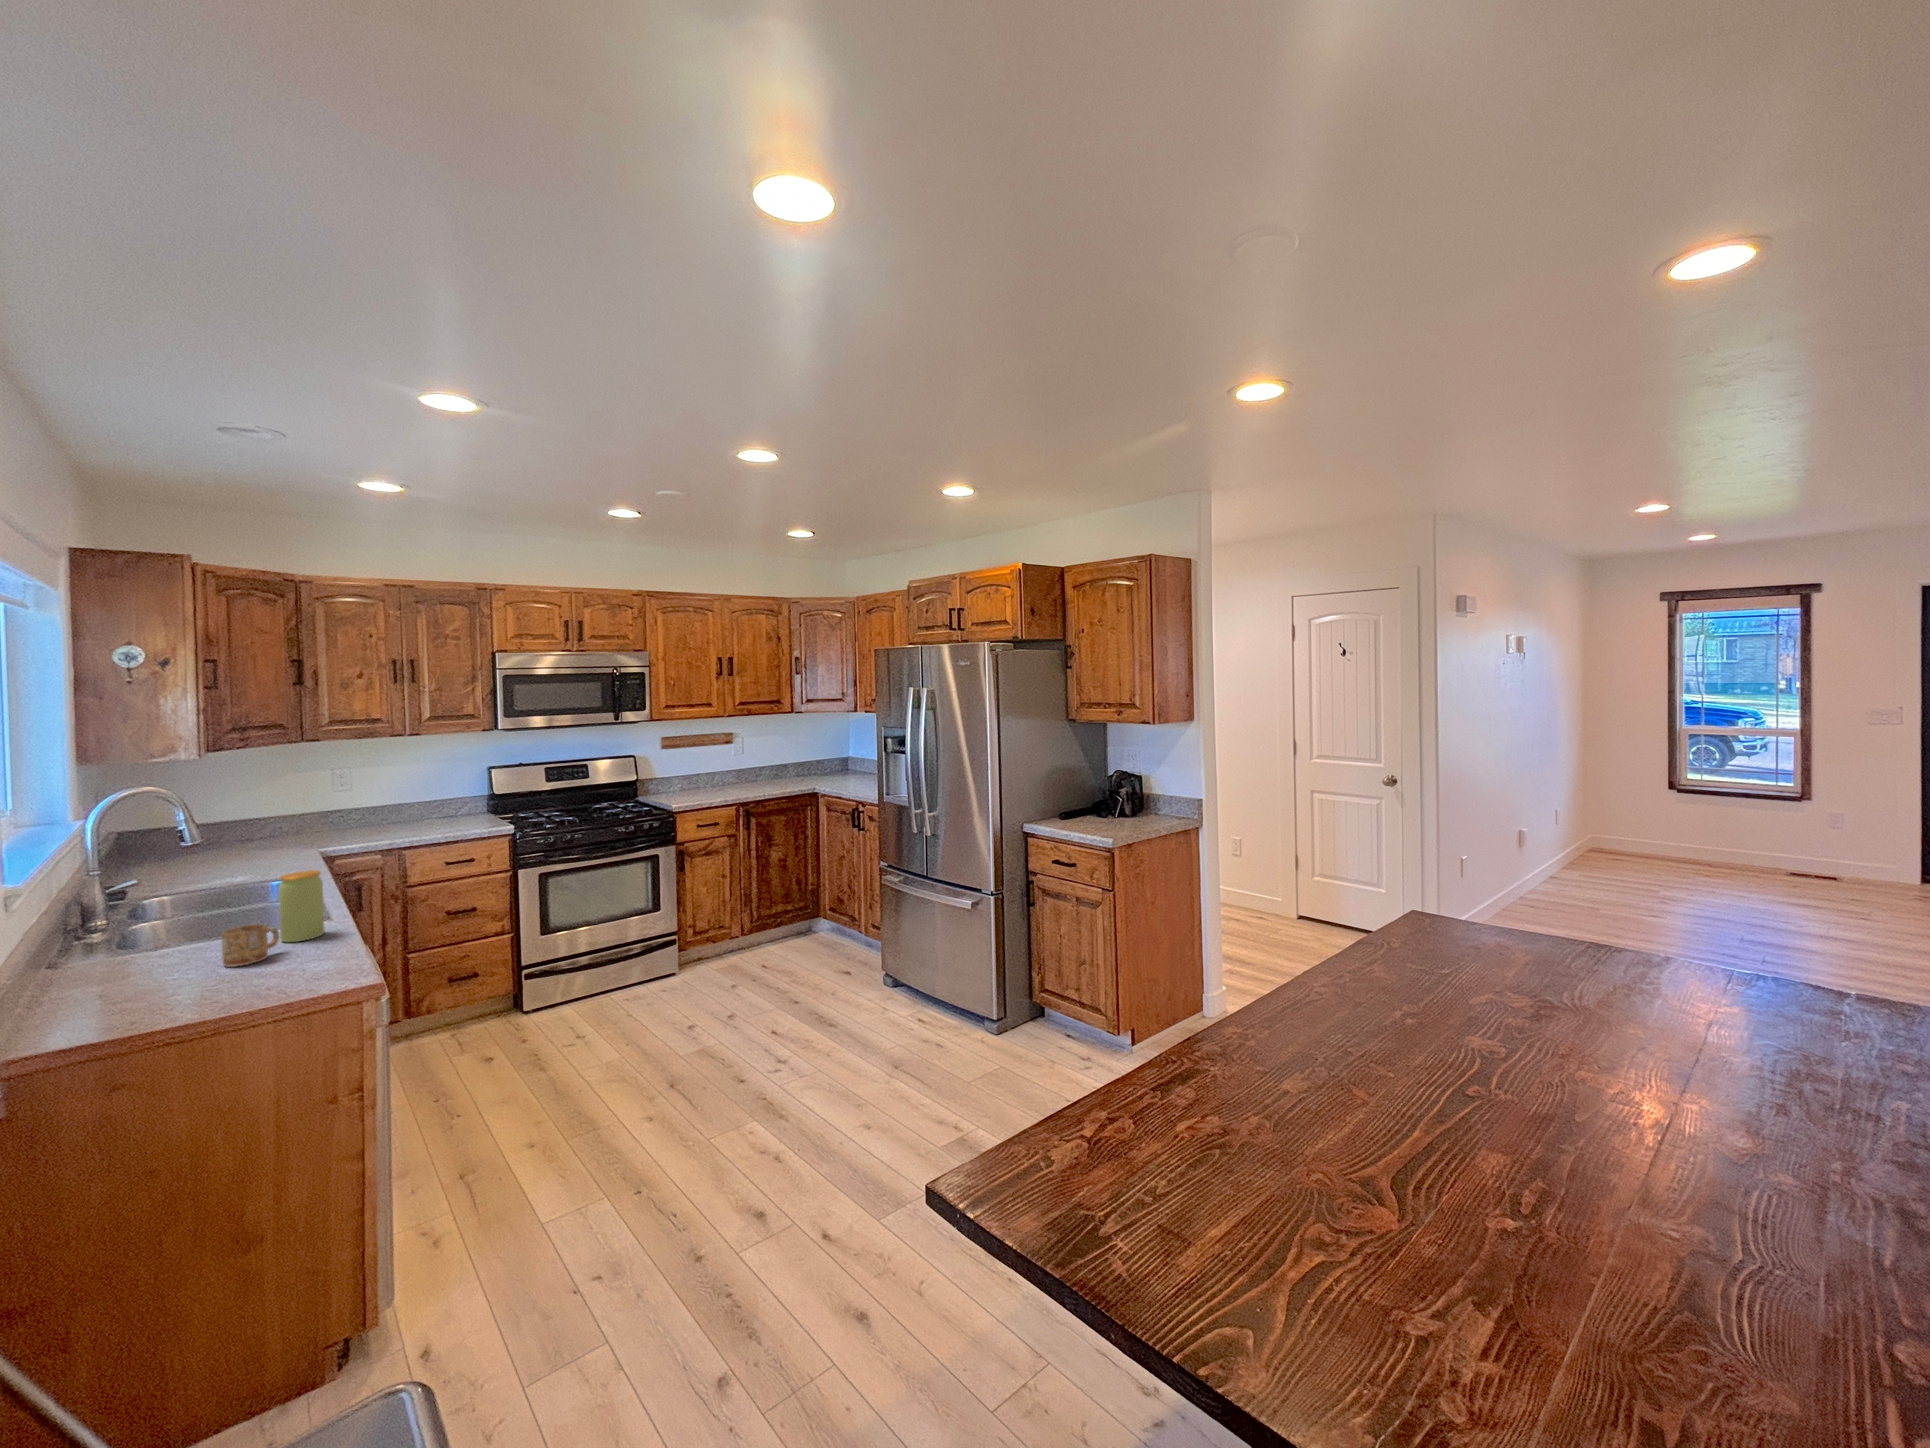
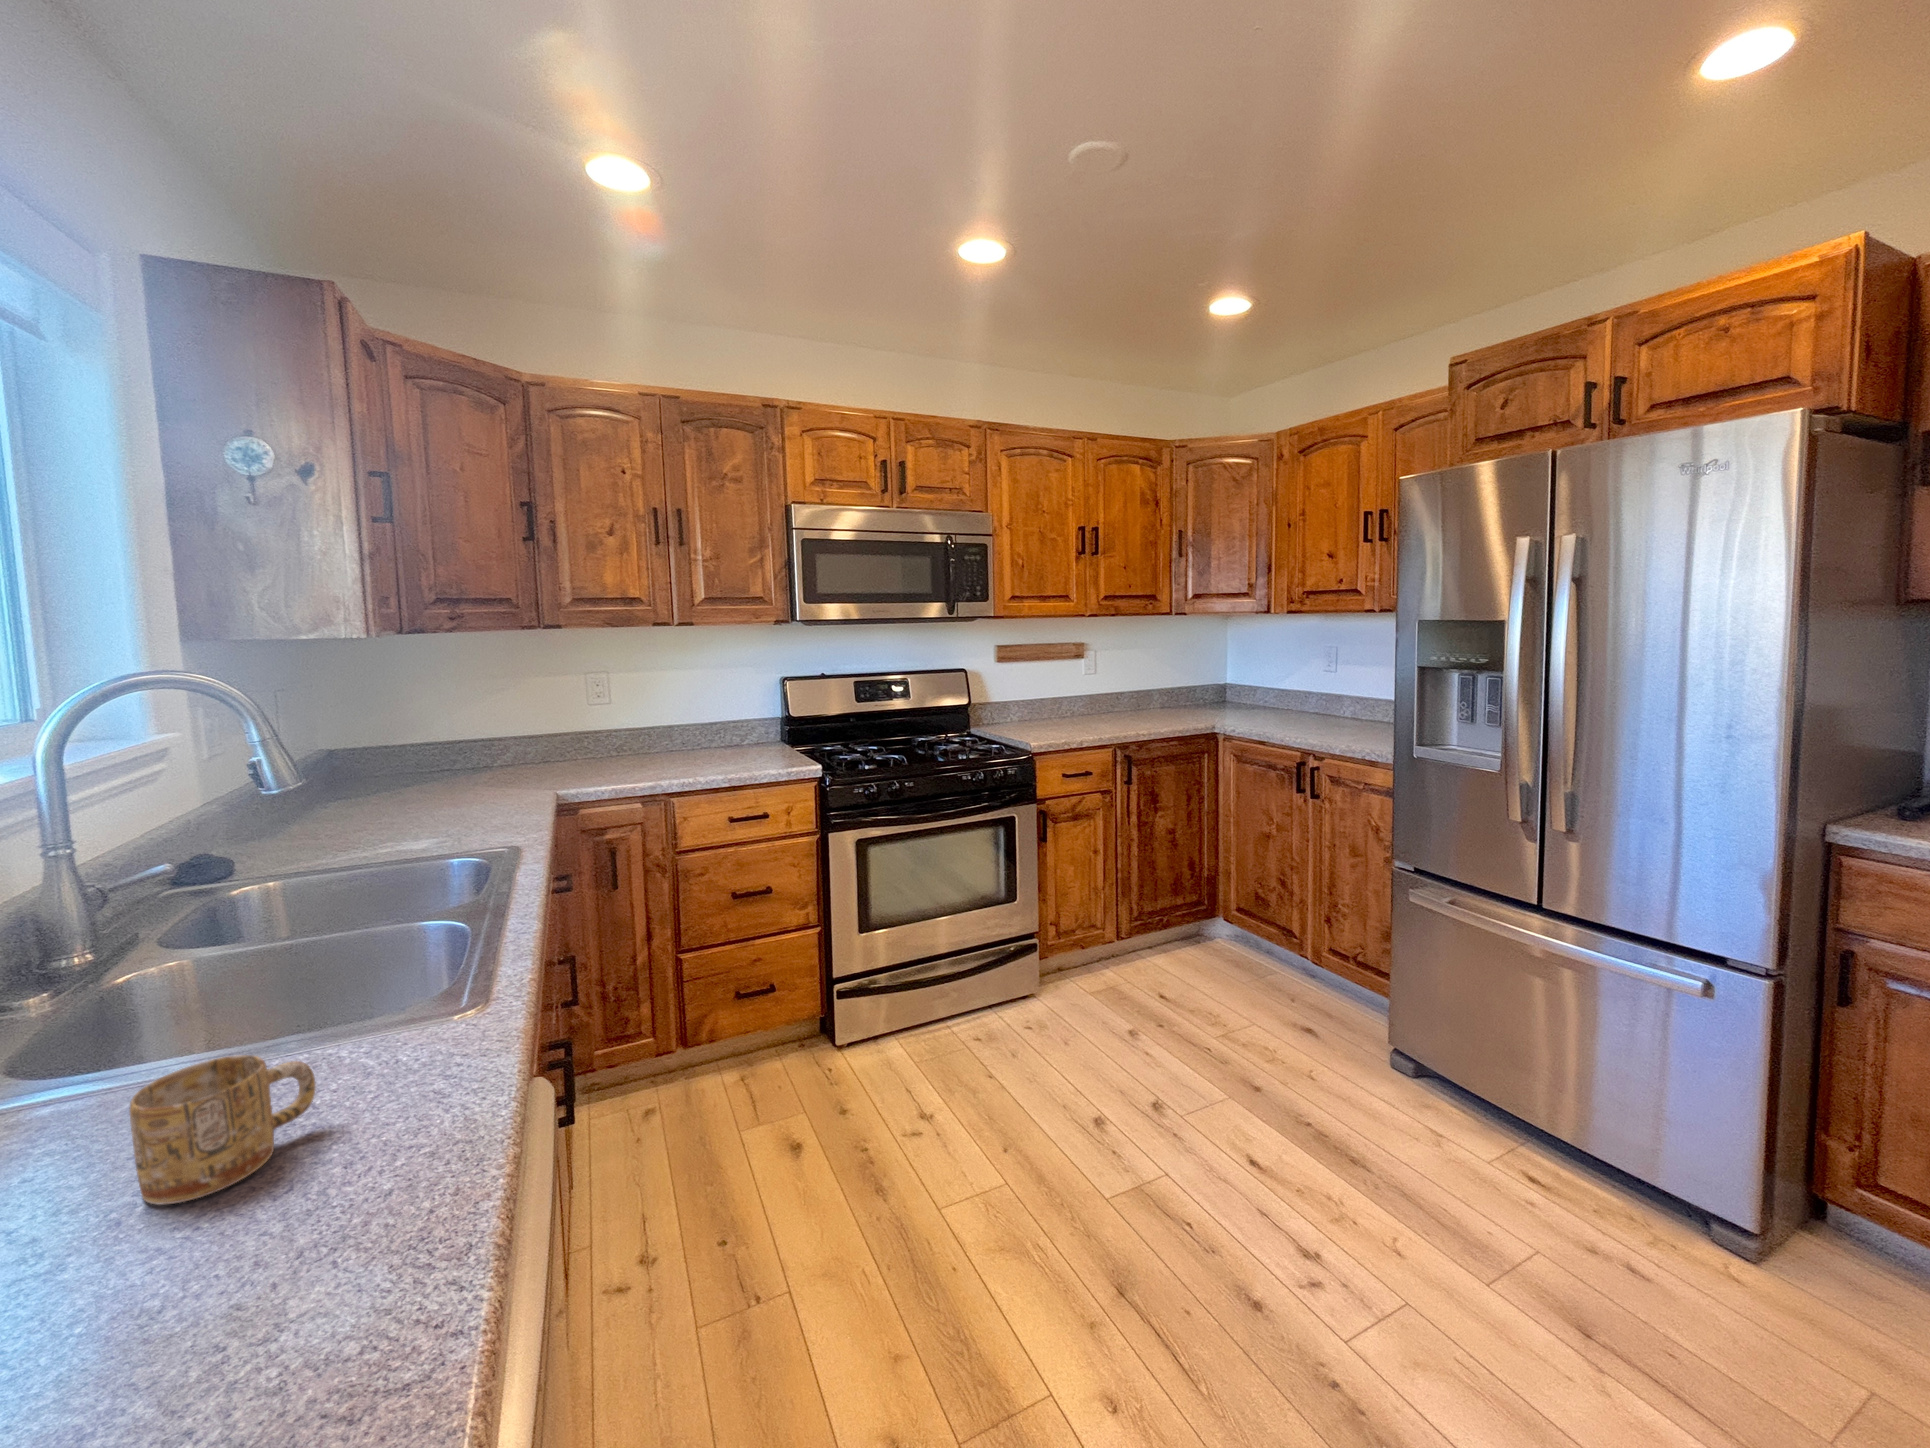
jar: present [279,870,324,942] -> none [340,885,458,1079]

